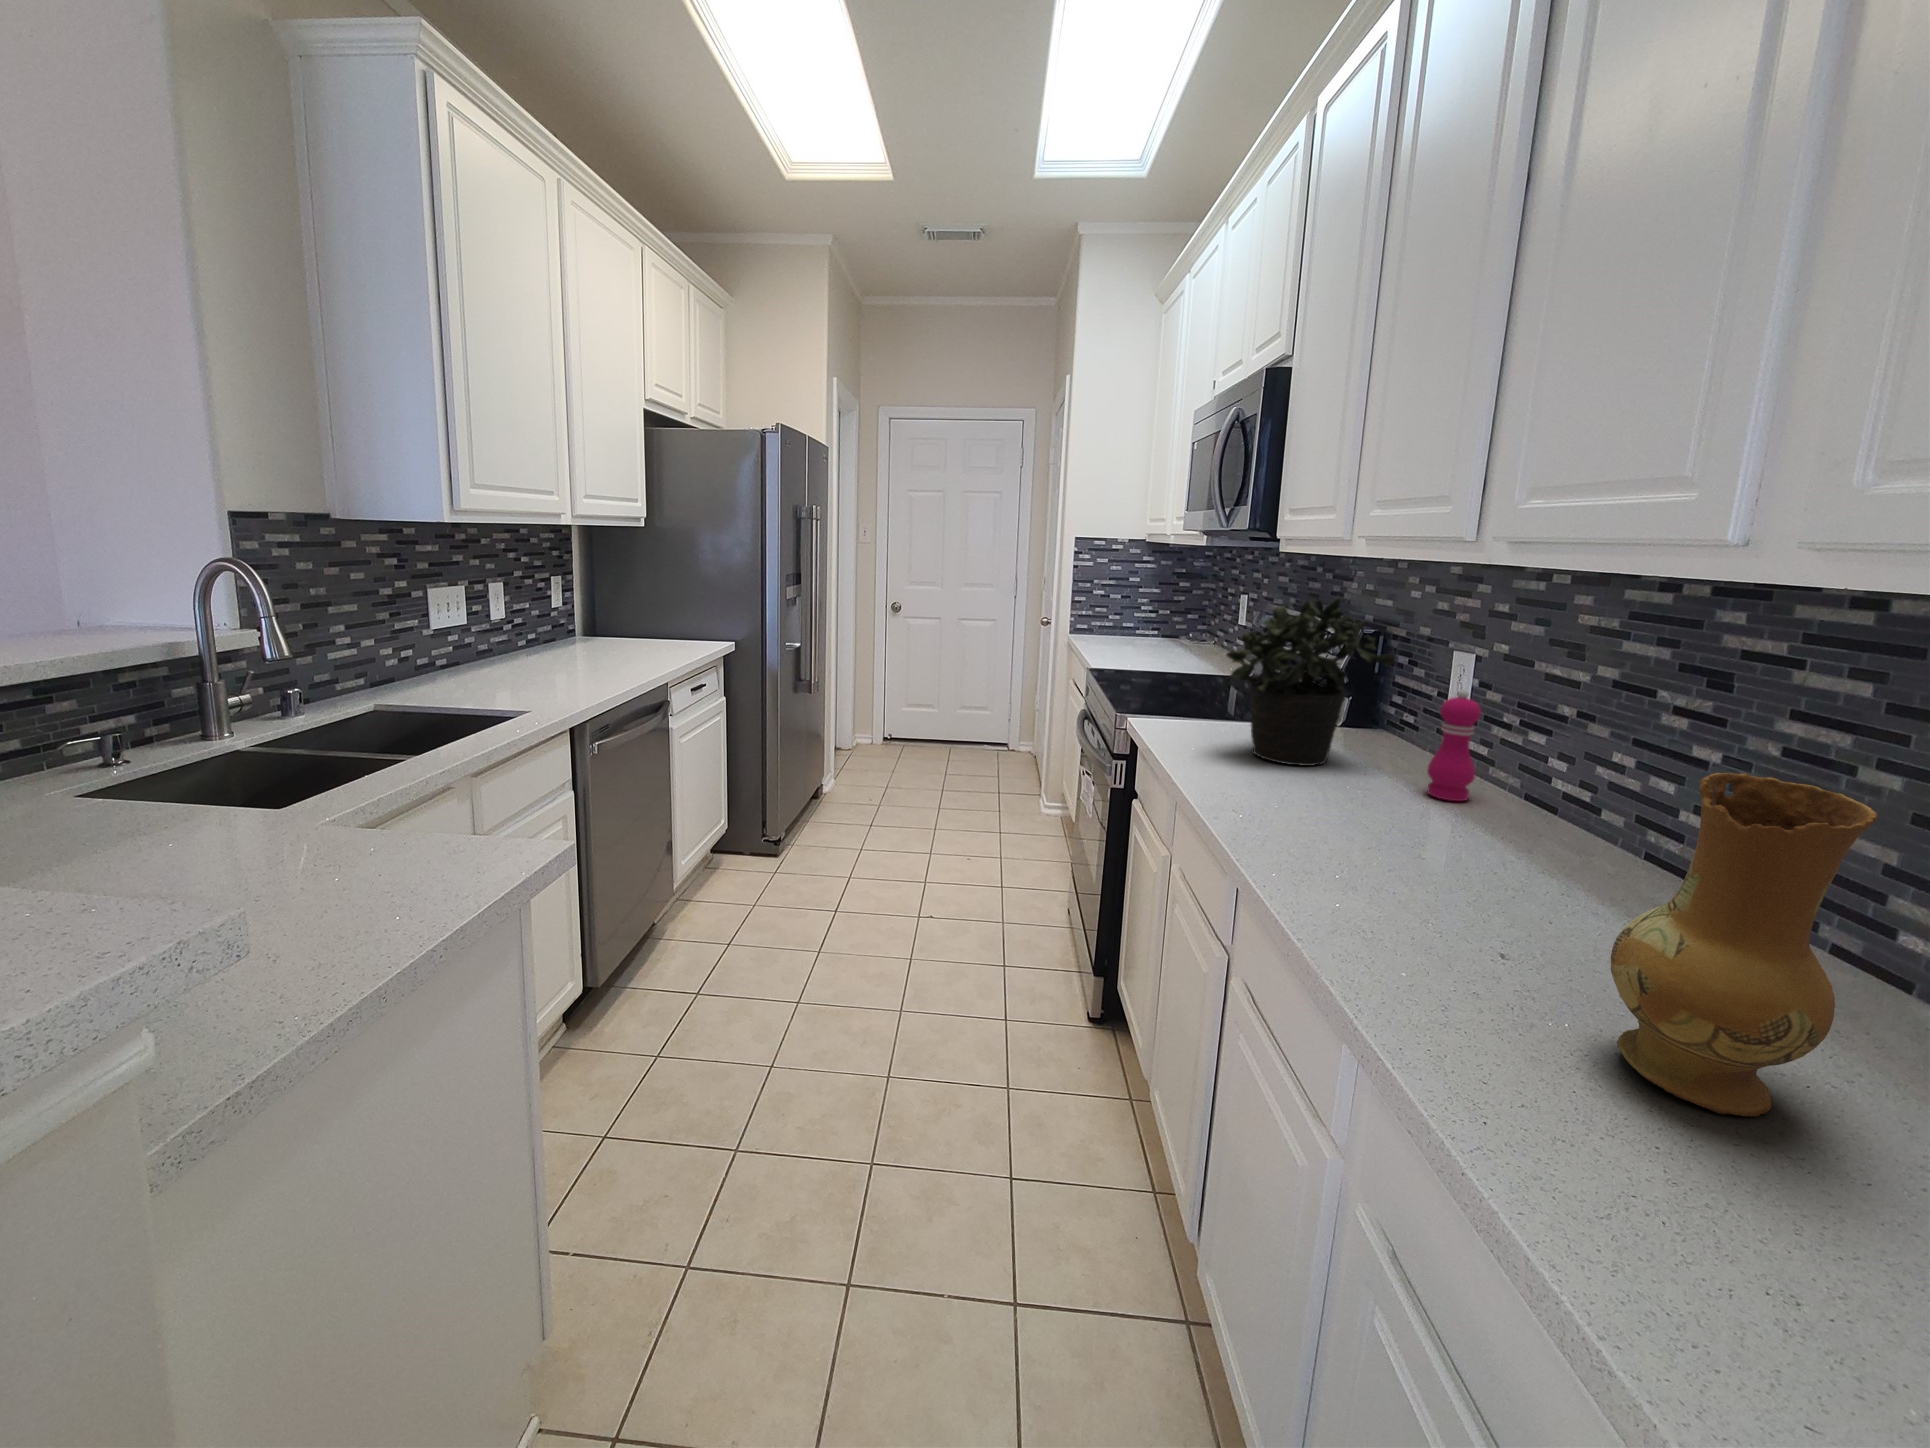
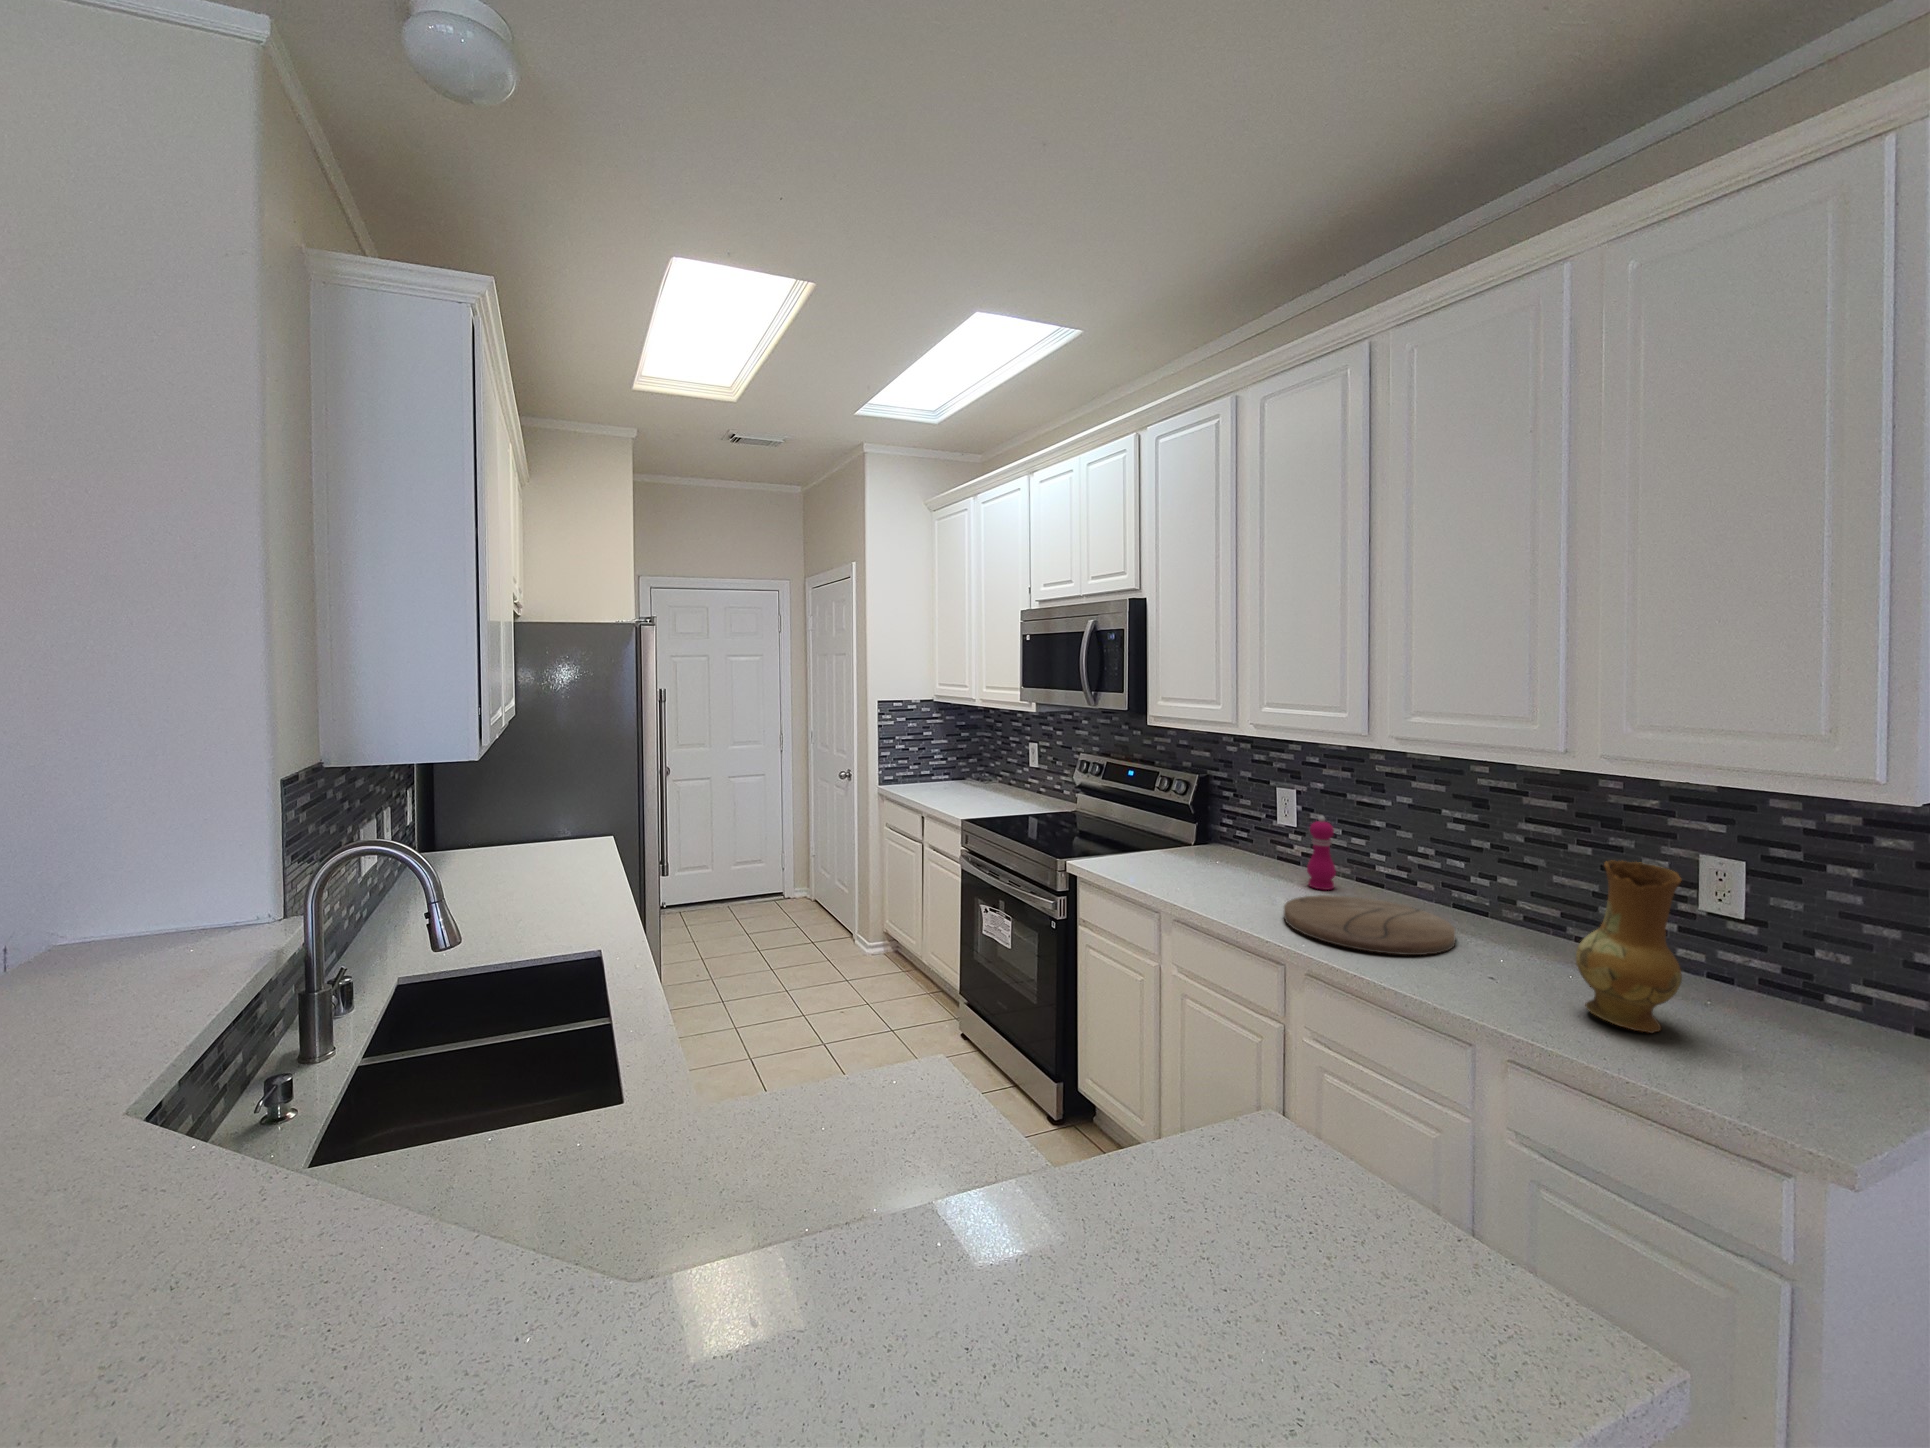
potted plant: present [1226,597,1394,766] -> none [1164,758,1266,880]
cutting board: none [1291,798,1572,907] -> present [1284,895,1455,955]

